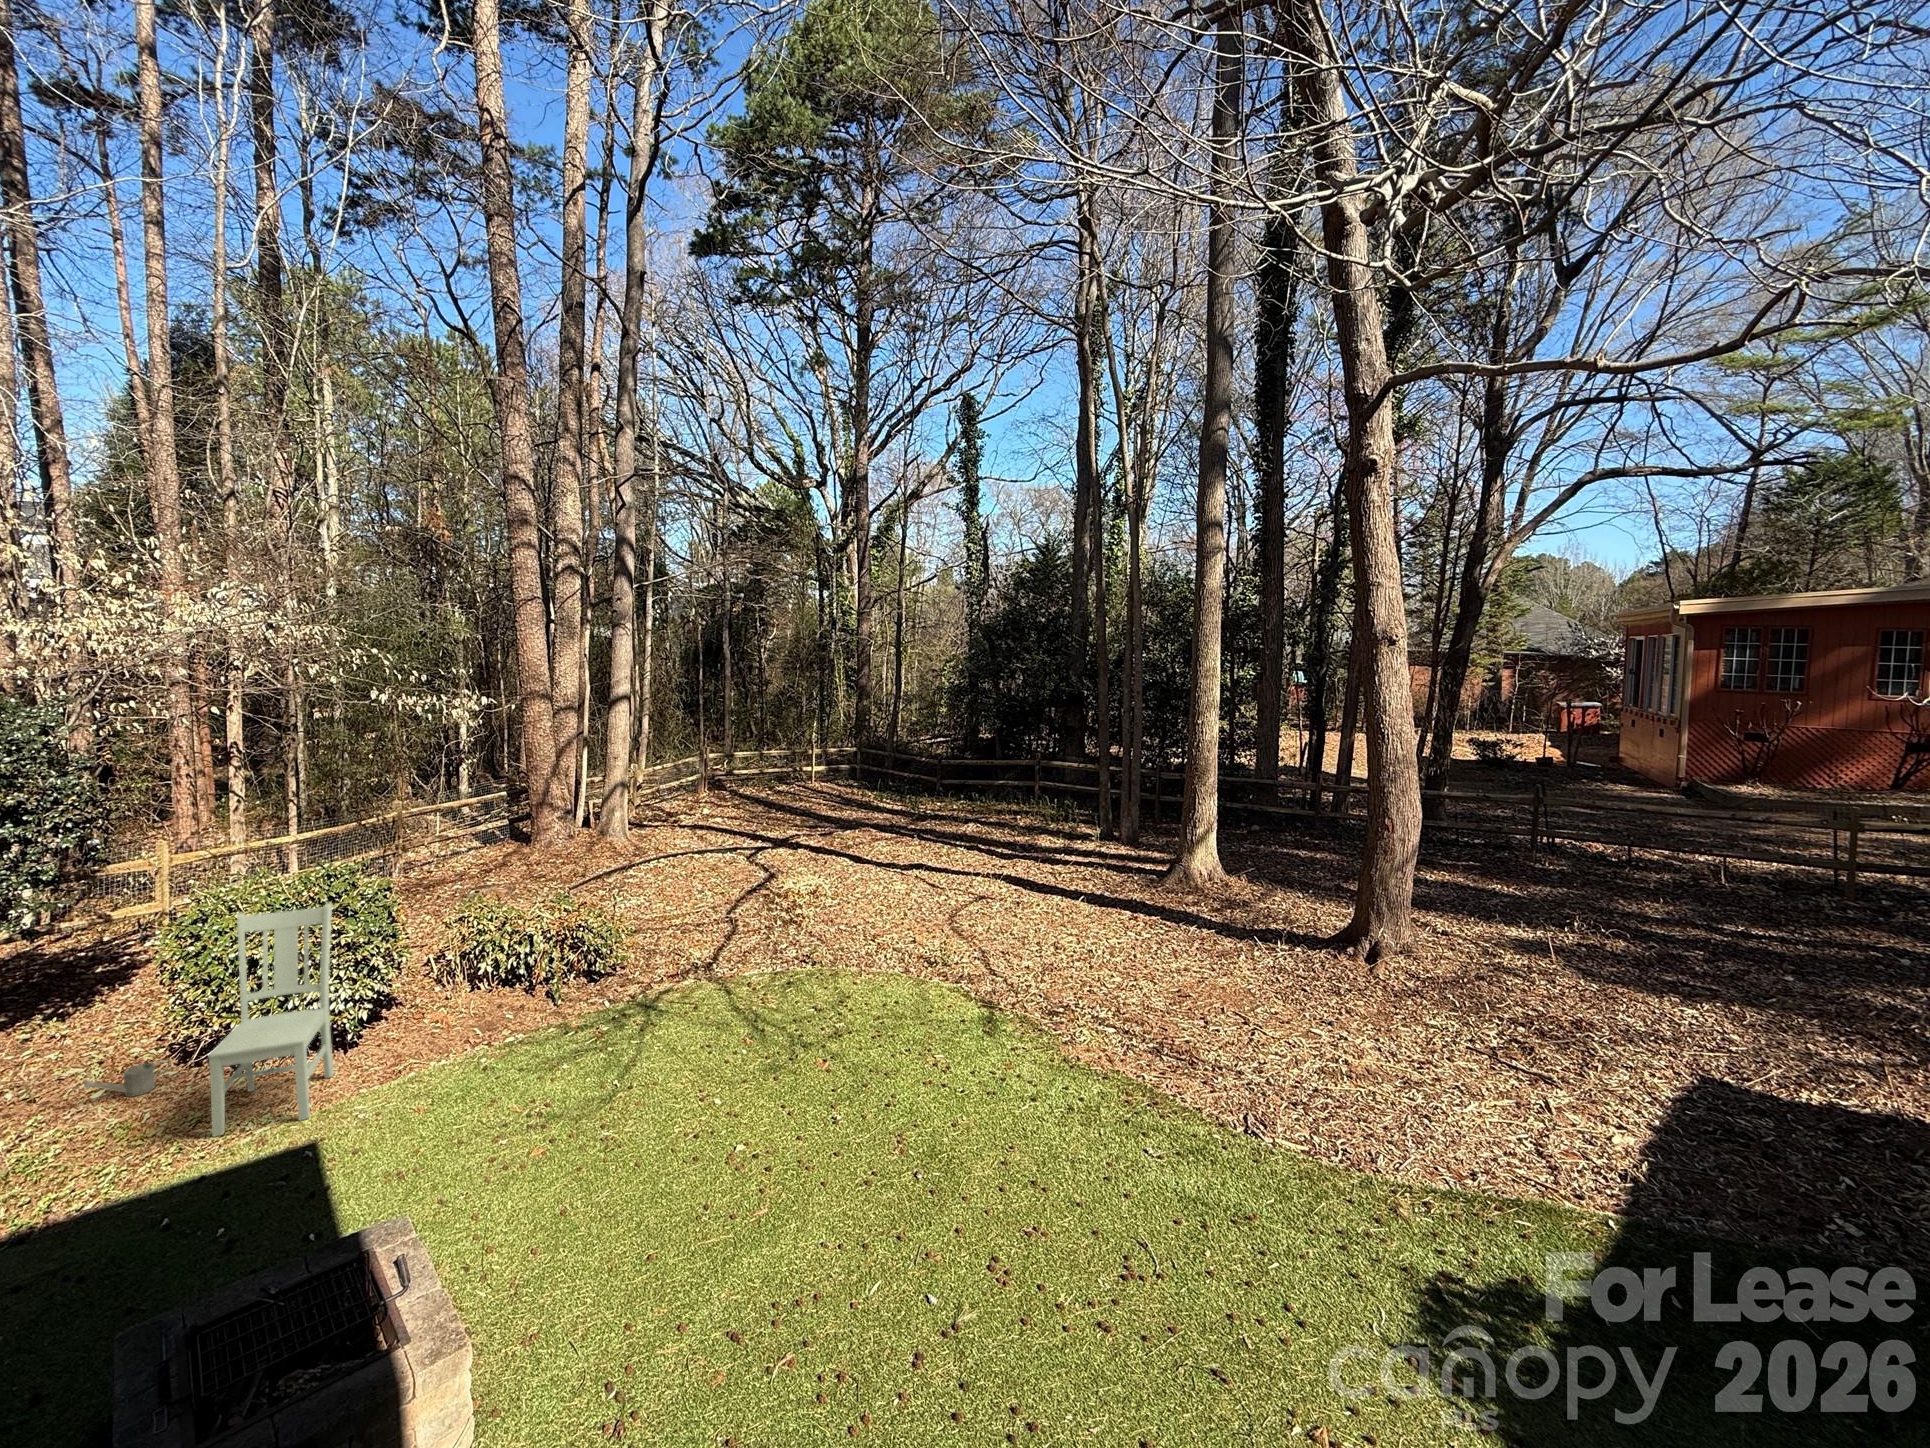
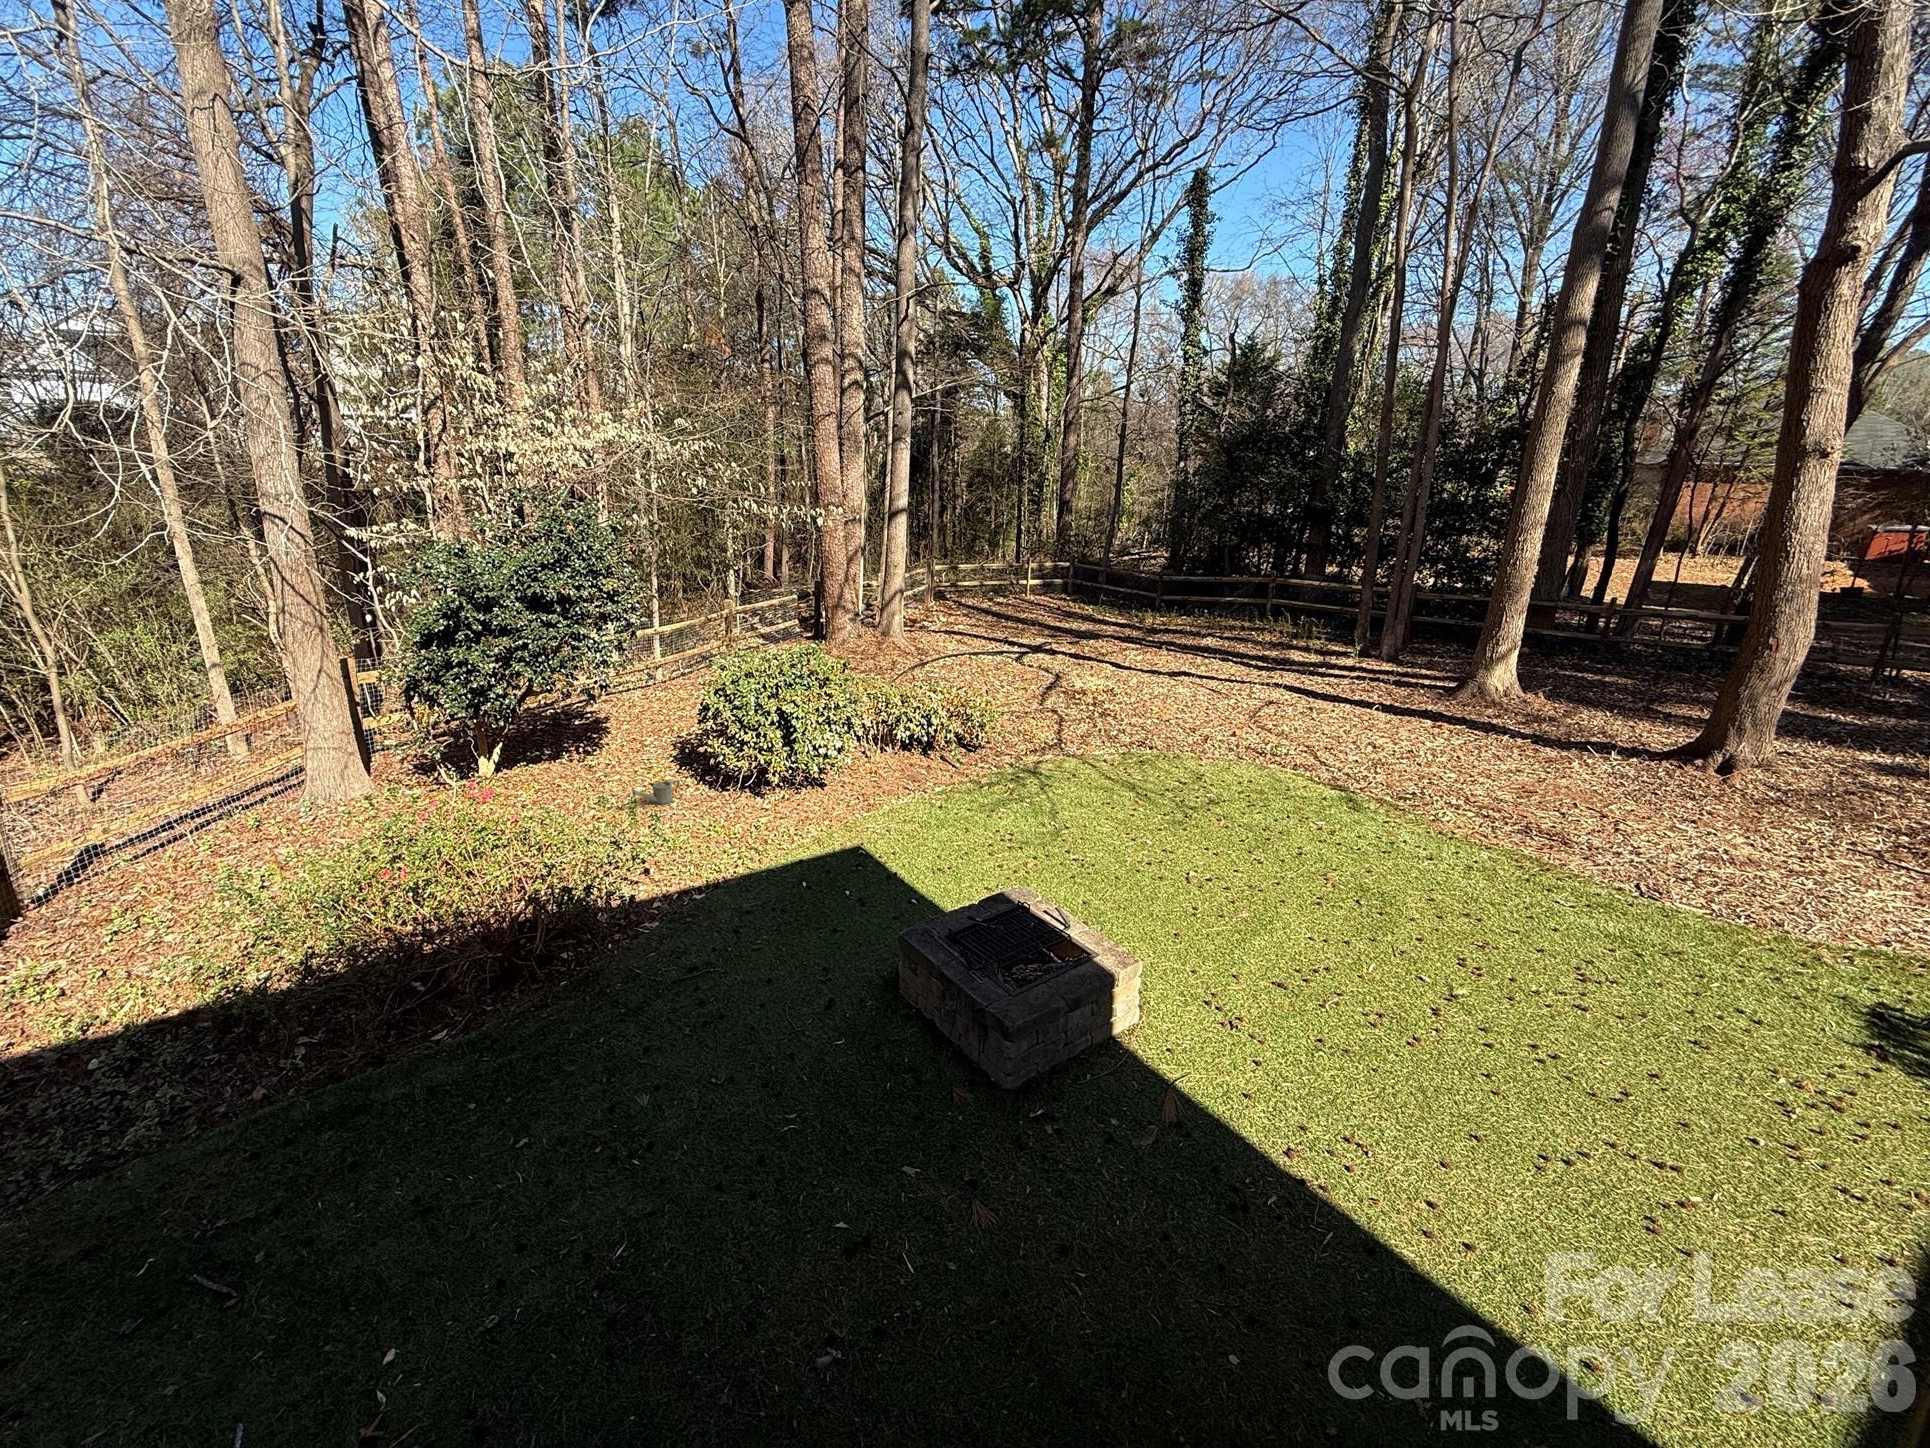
chair: present [208,903,334,1137] -> none [735,665,811,835]

